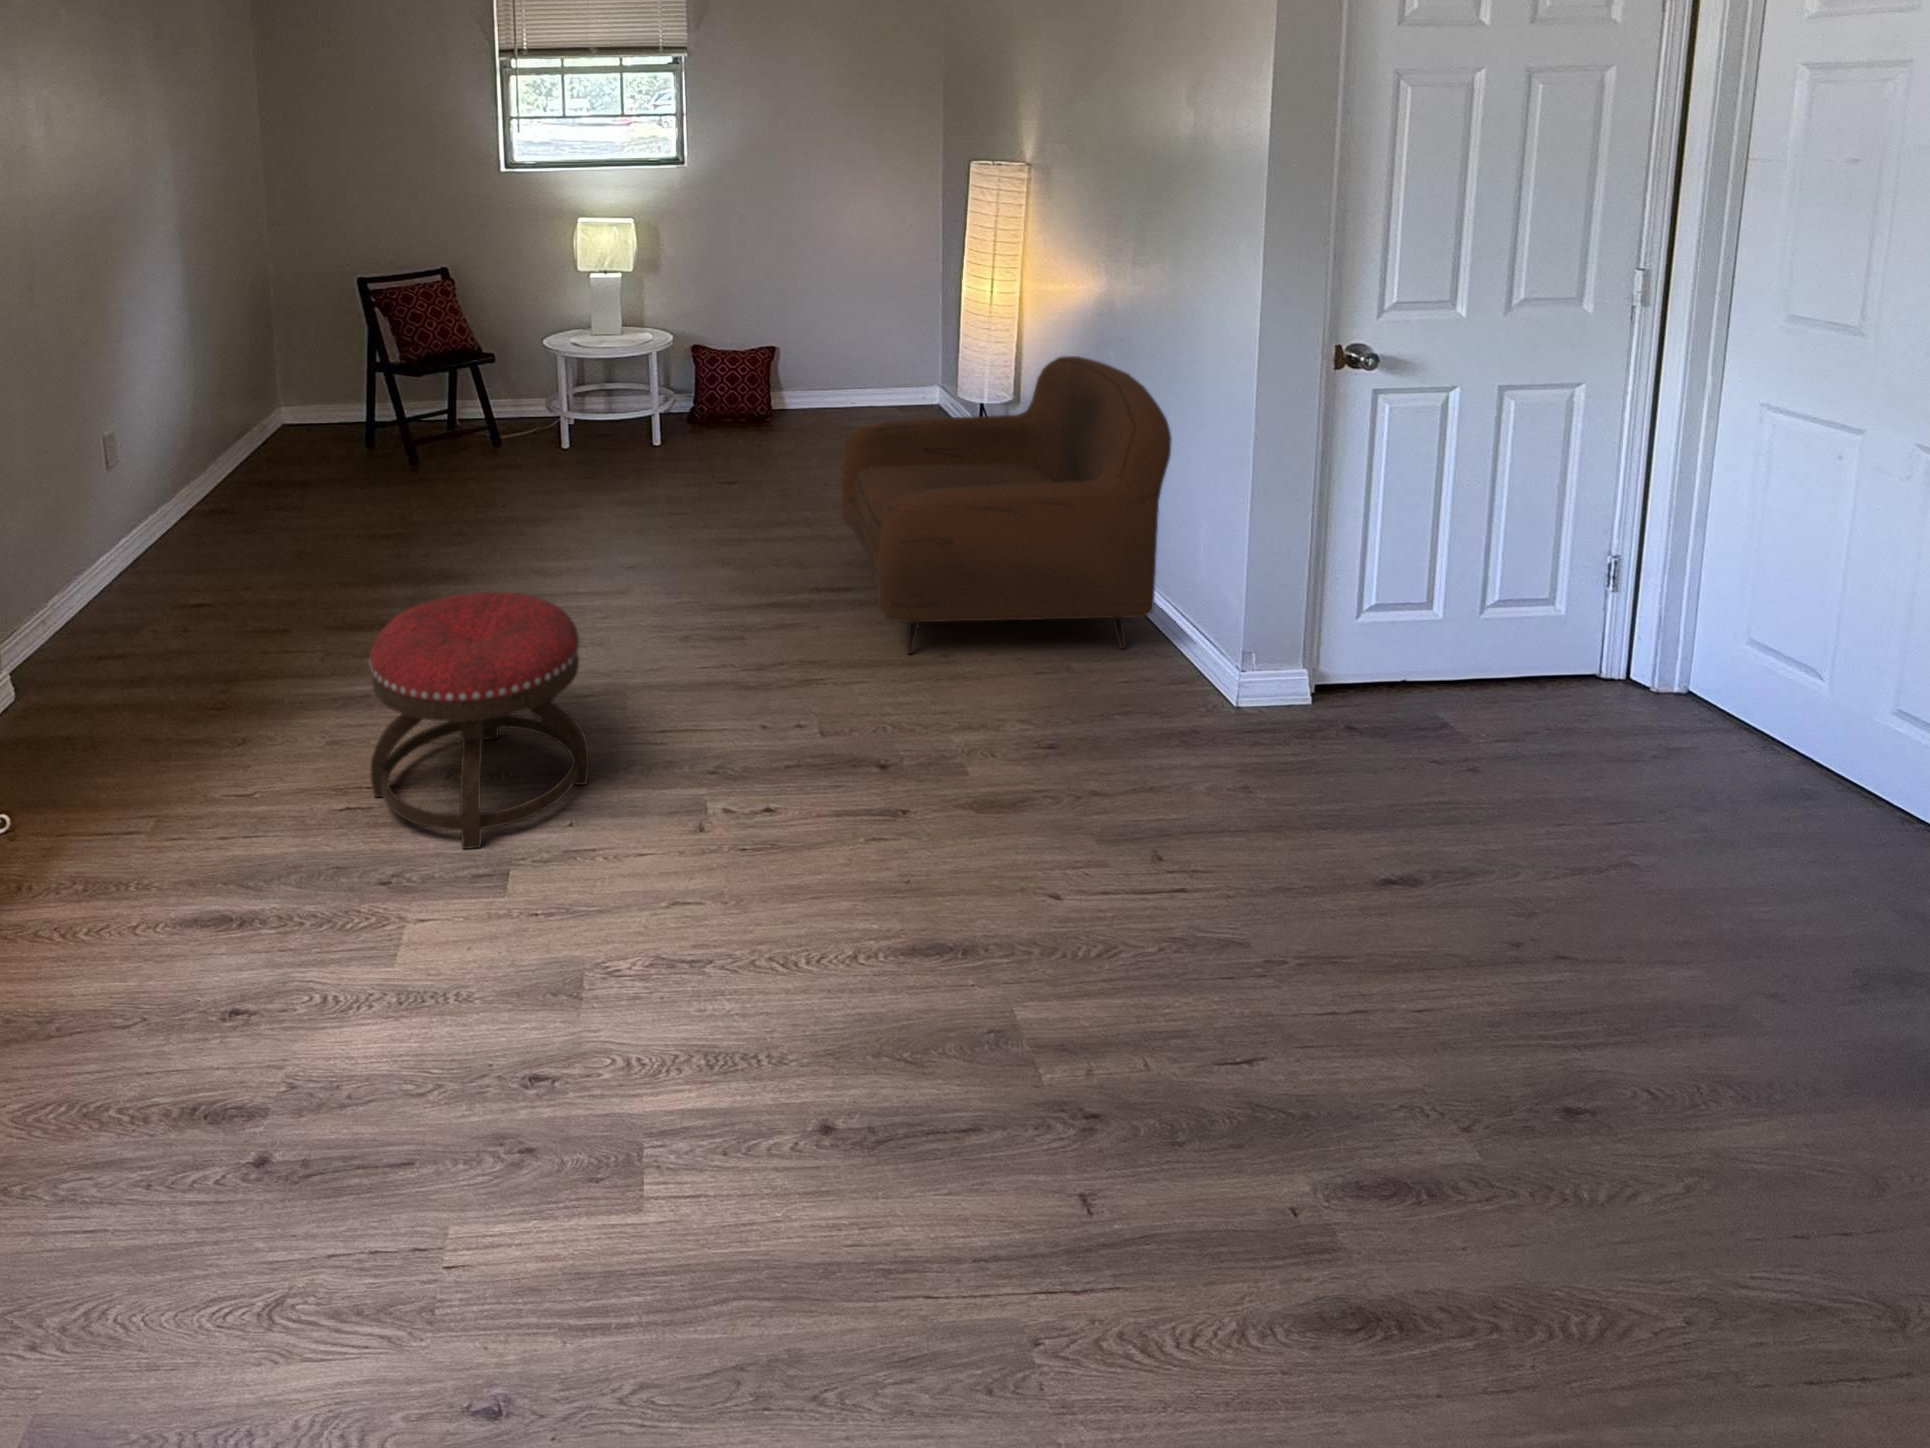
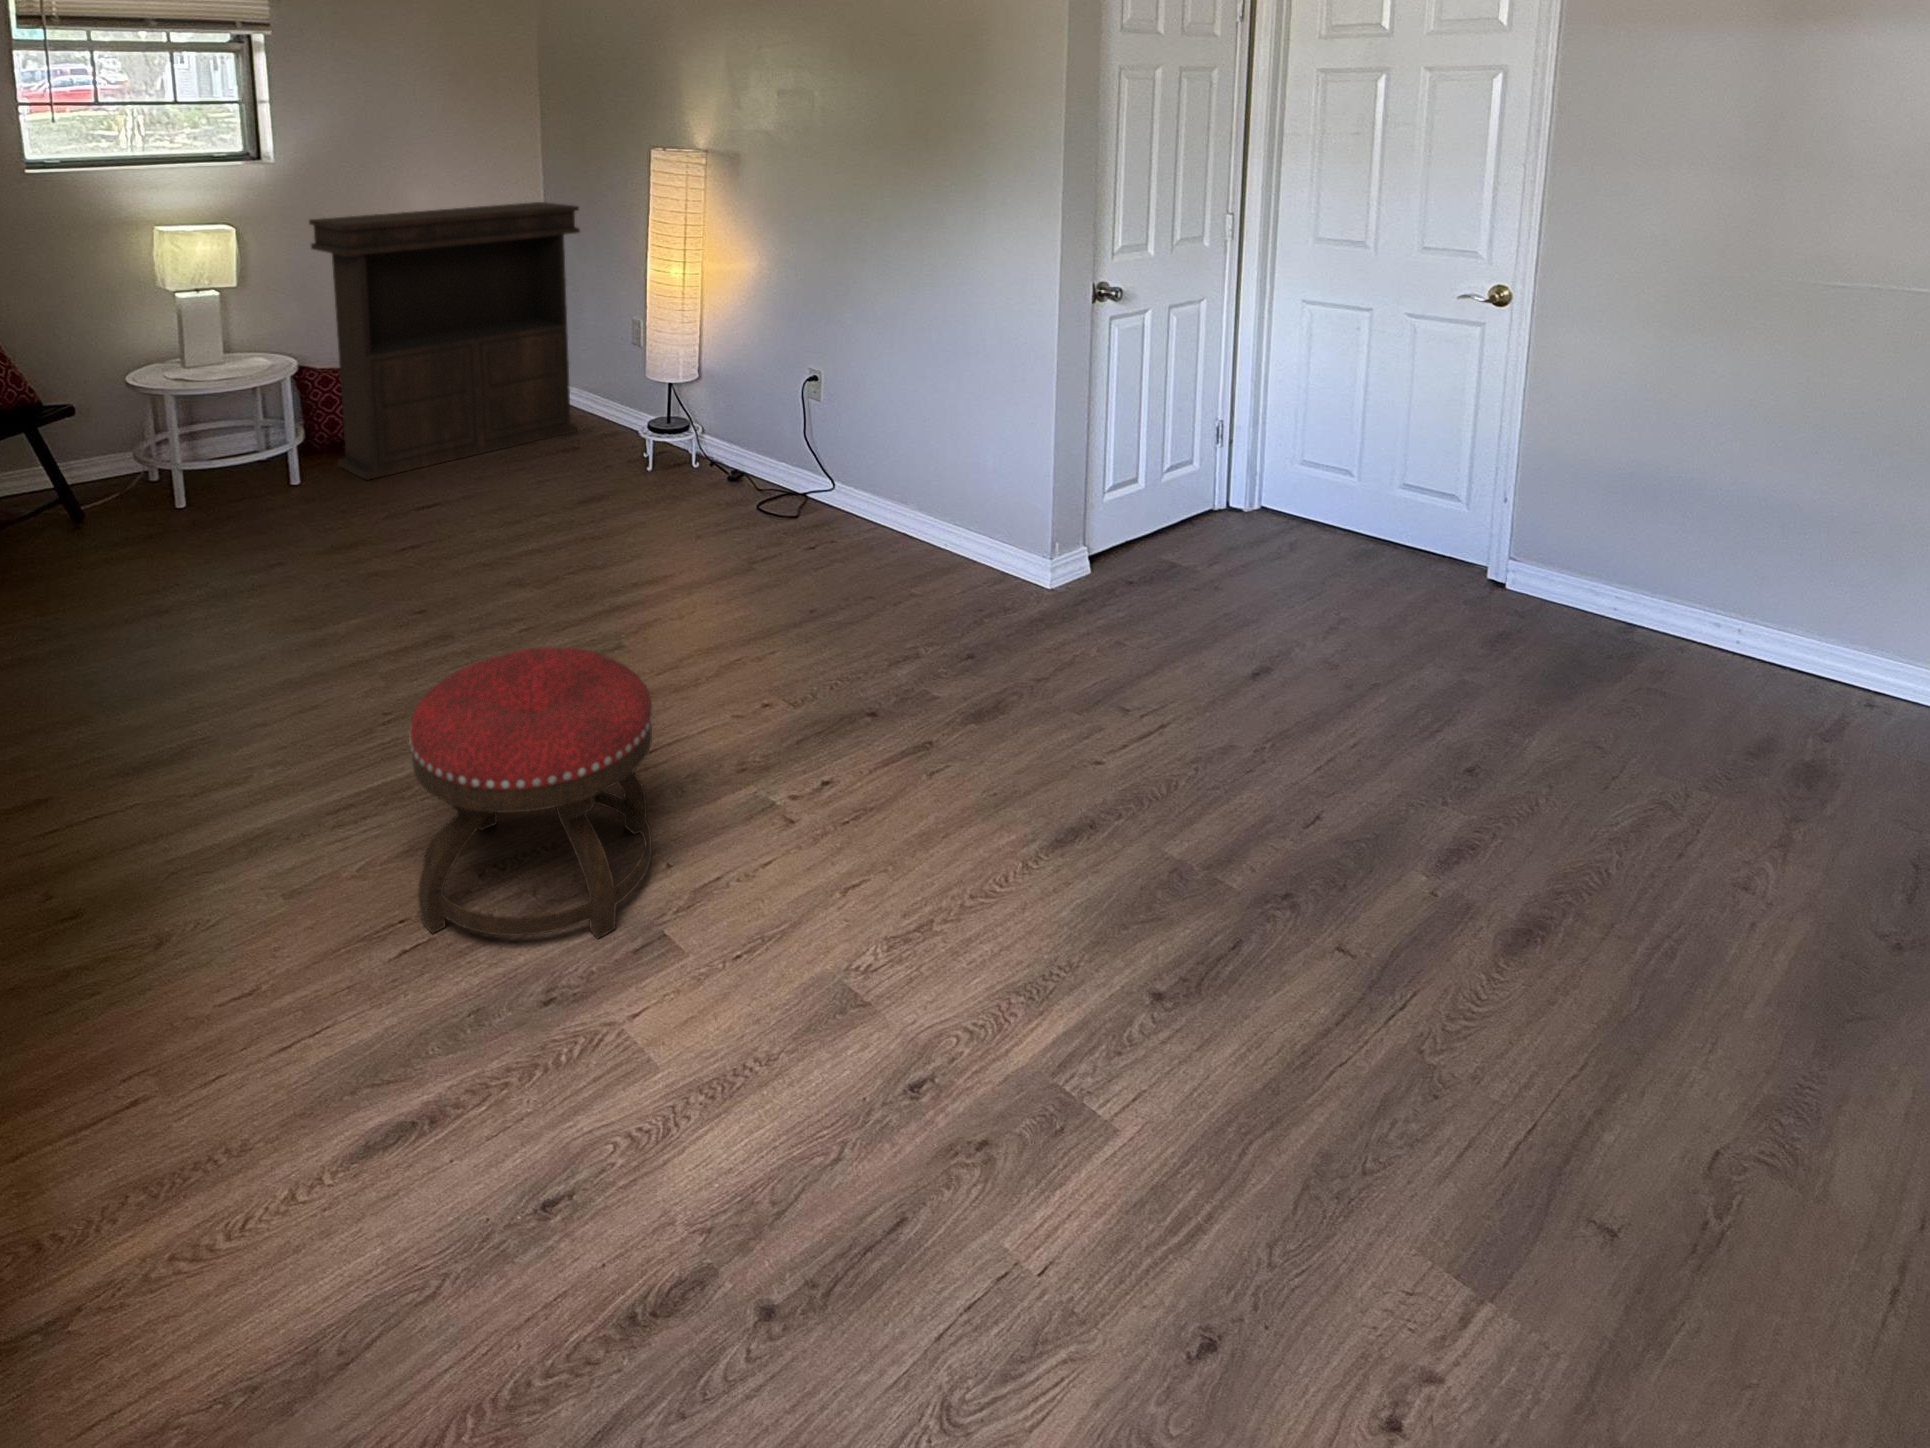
console table: none [691,212,938,451] -> present [309,202,580,480]
armchair: present [841,356,1172,654] -> none [624,323,970,620]

